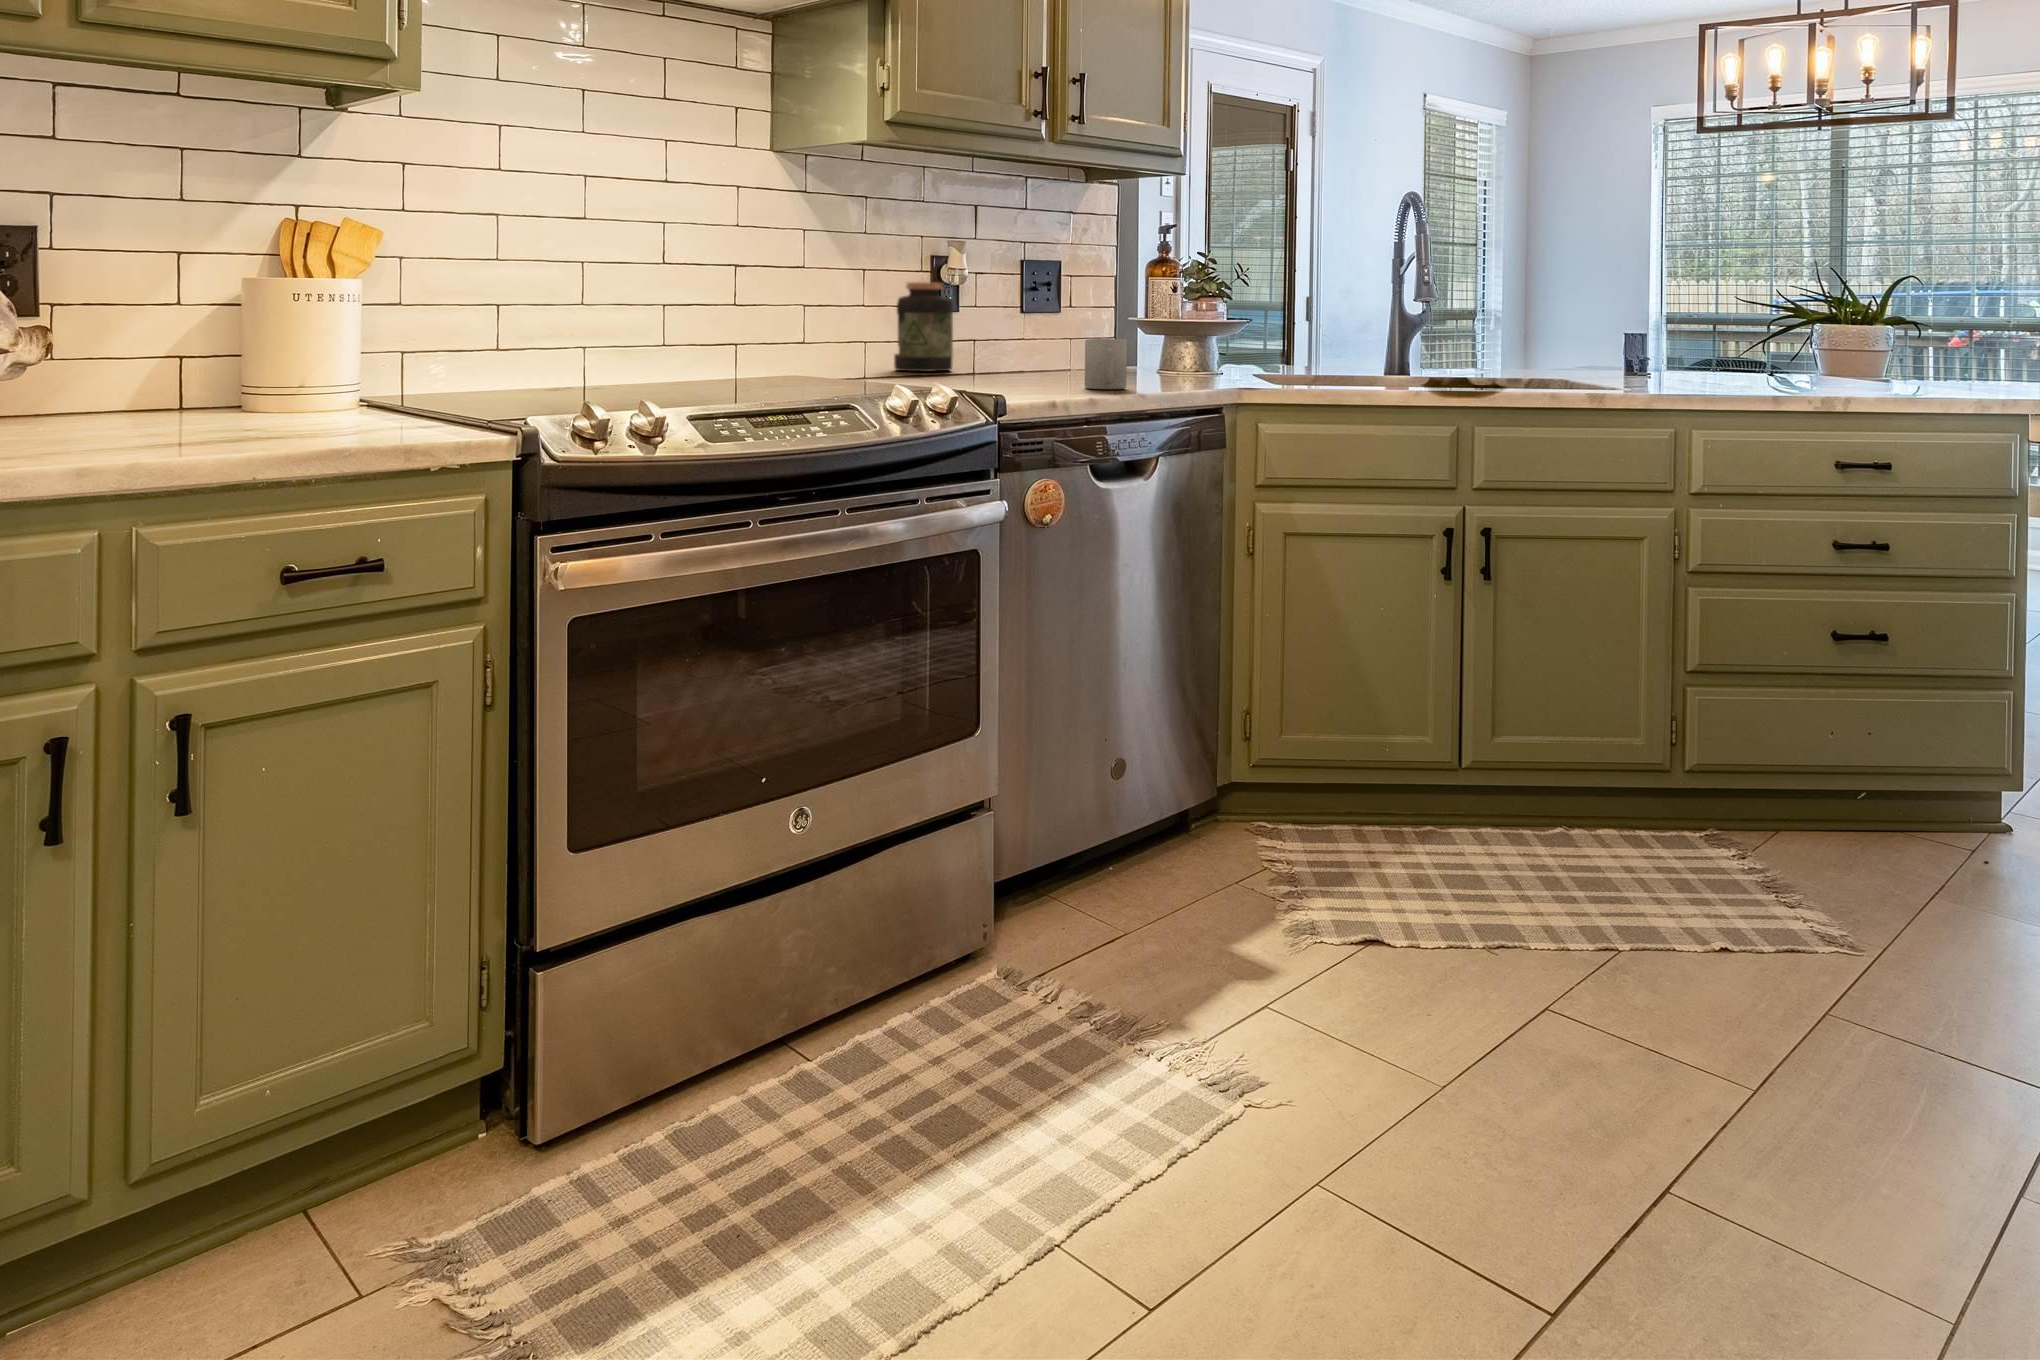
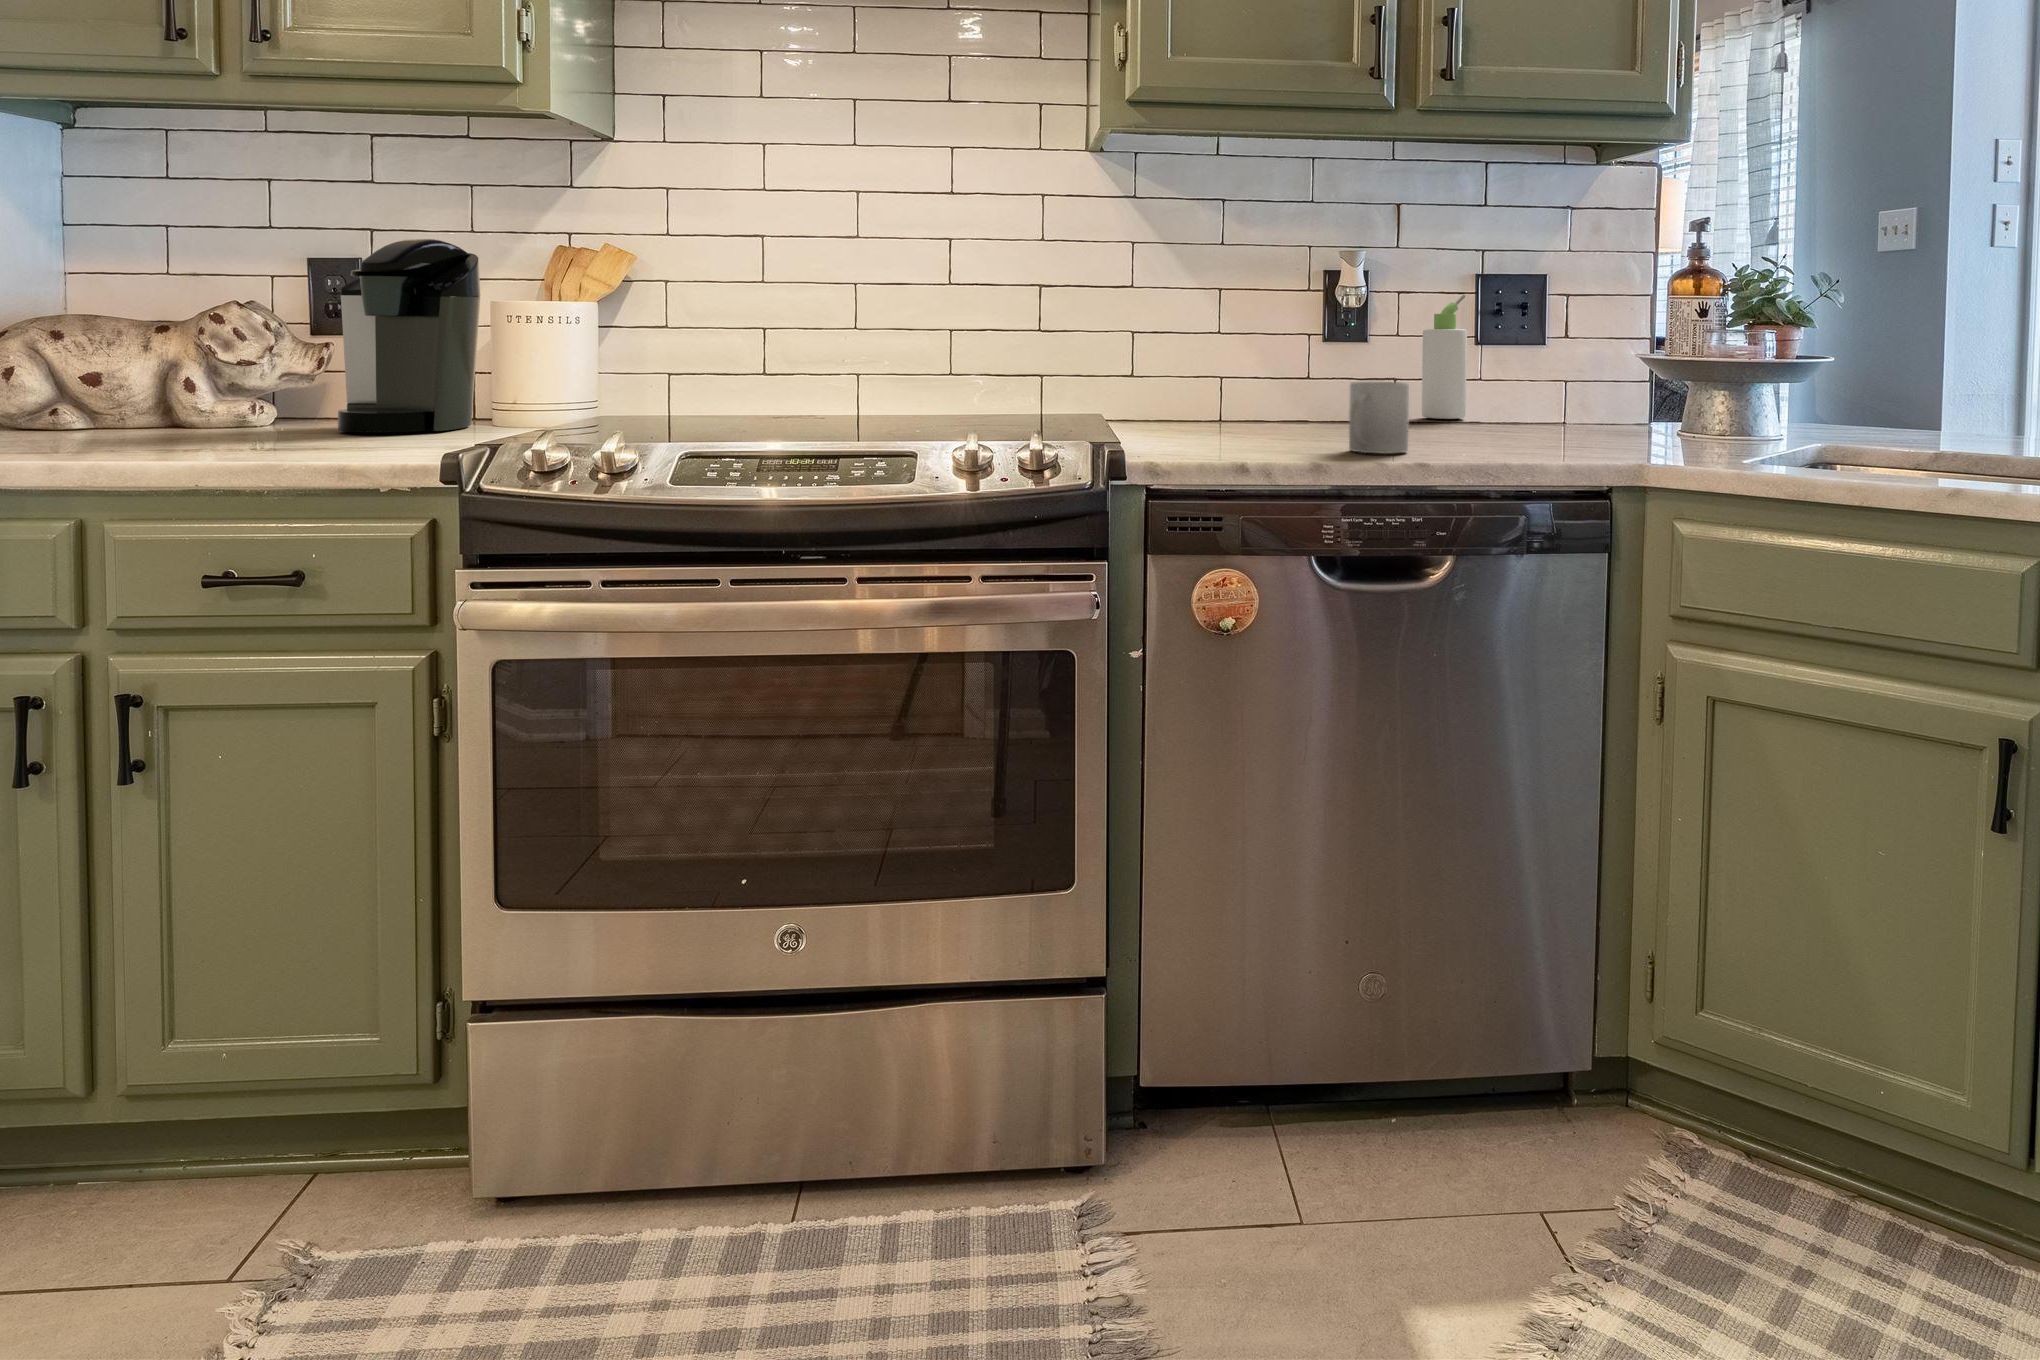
coffee maker: none [77,211,322,422] -> present [338,239,480,433]
bottle: none [1003,276,1036,369] -> present [1422,295,1467,419]
jar: present [894,282,953,372] -> none [1272,304,1345,417]

